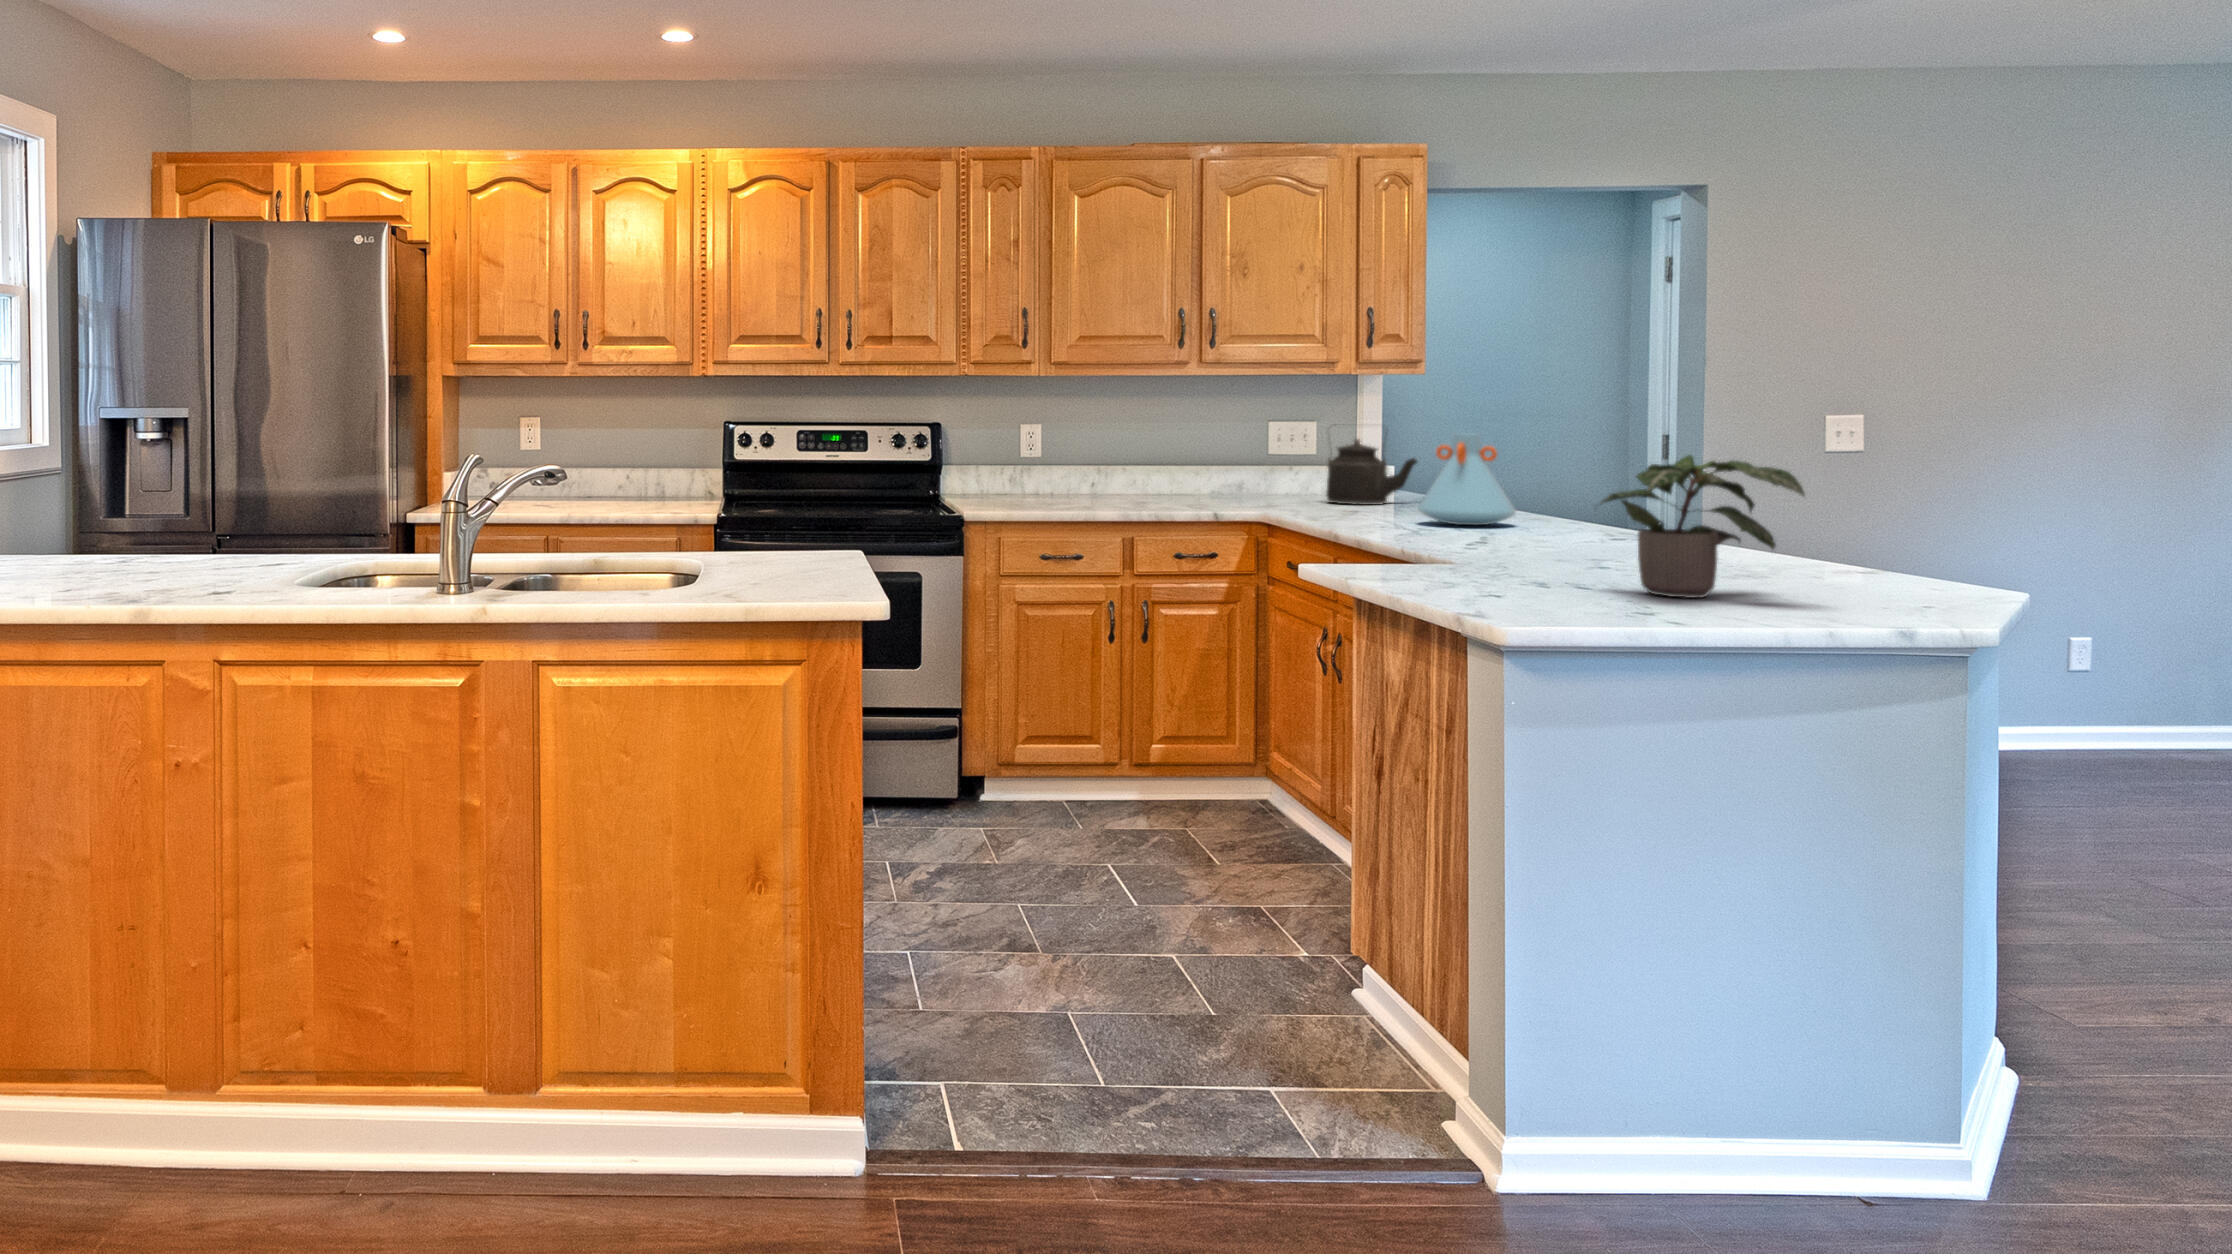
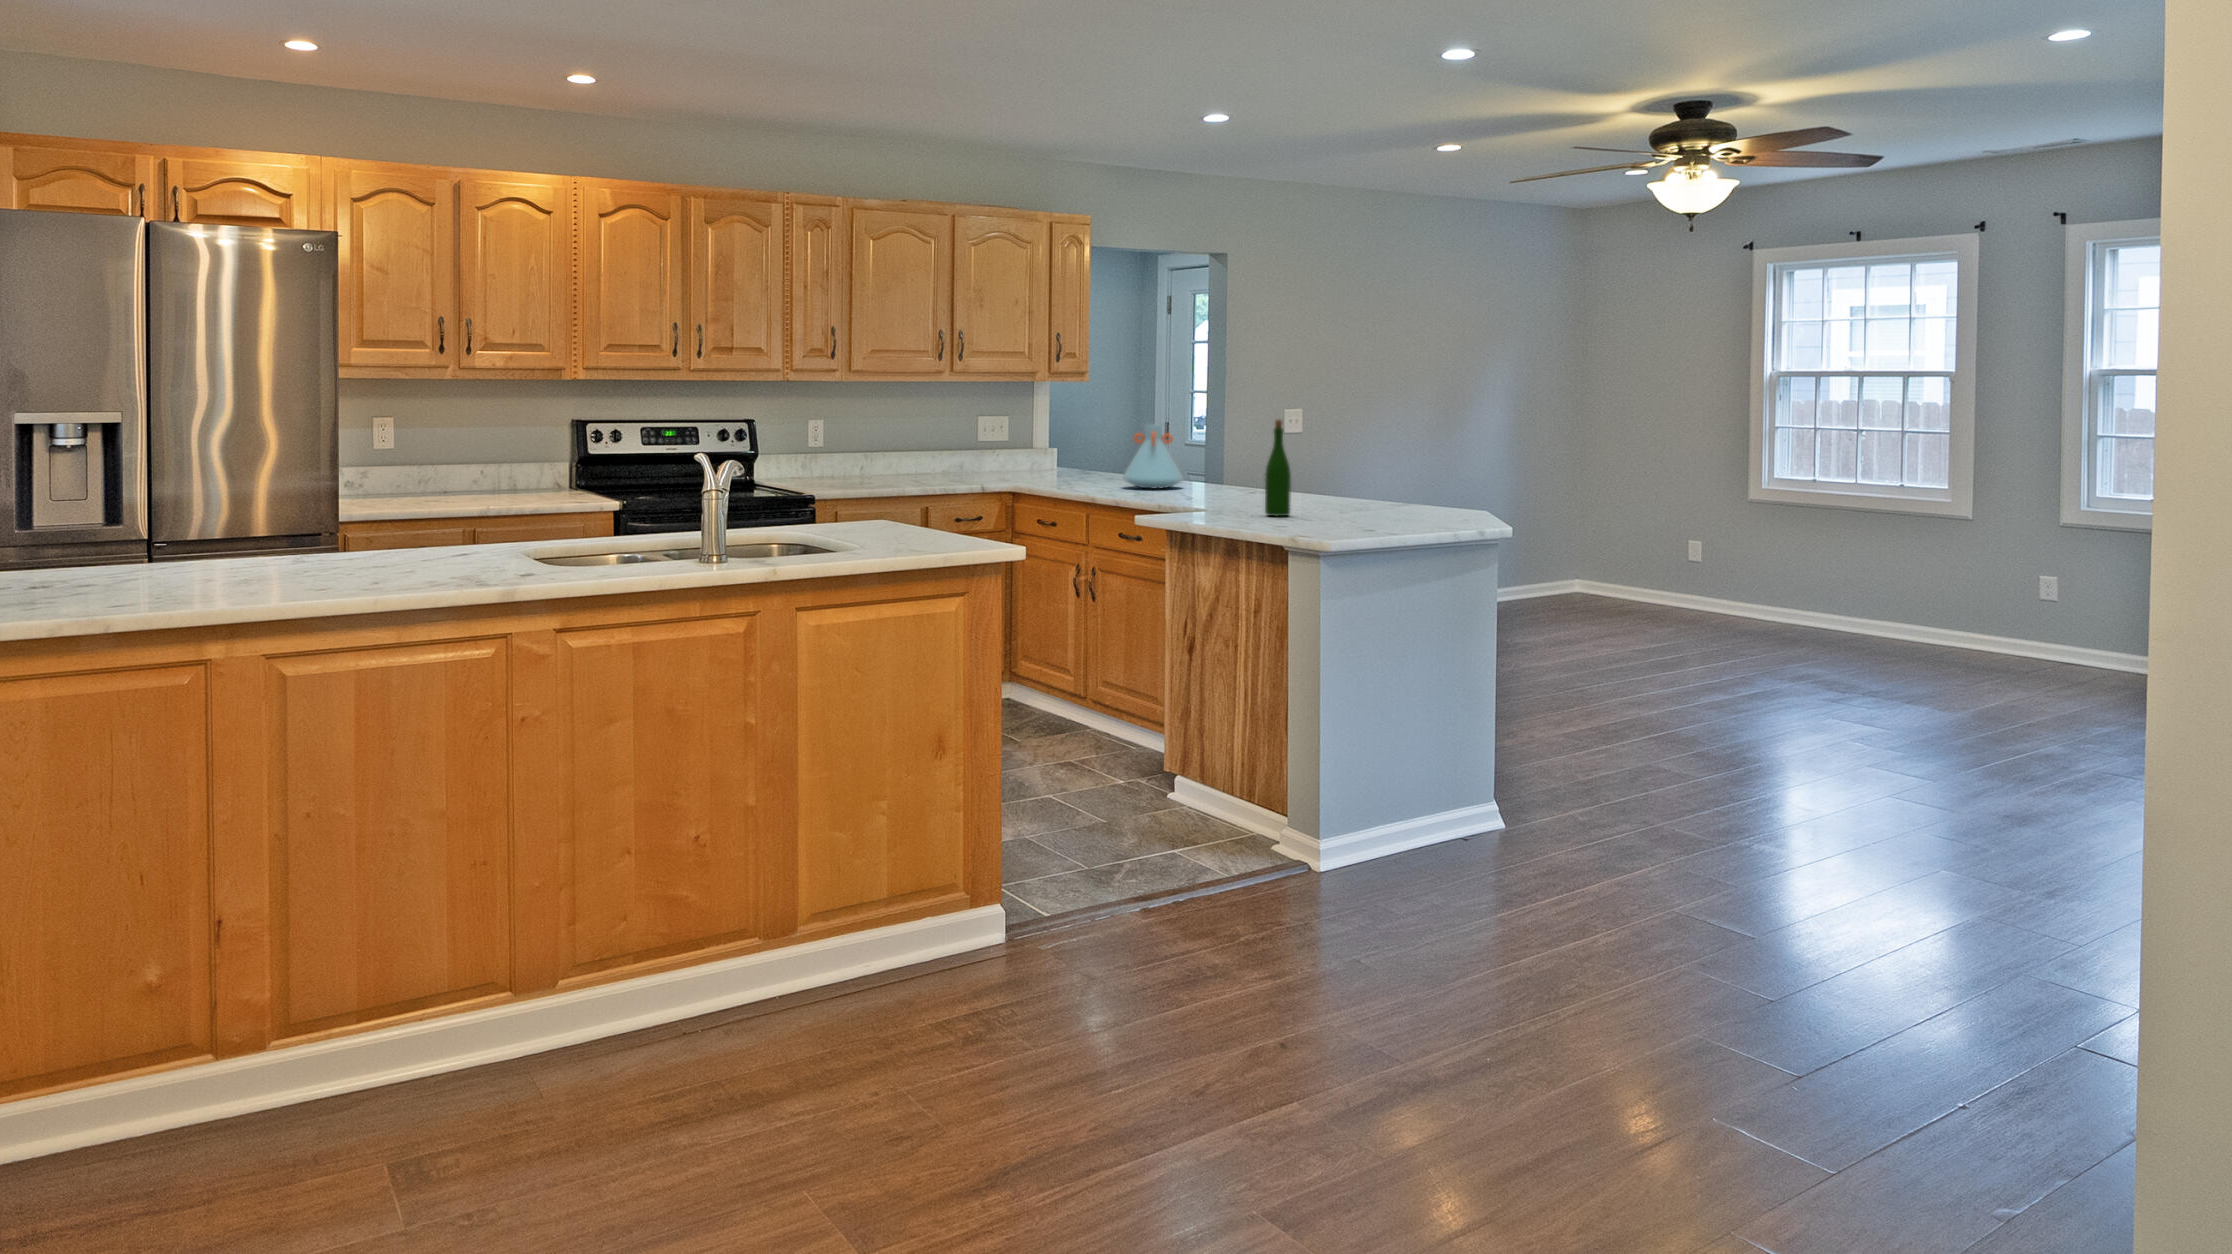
wine bottle: none [1527,420,1570,577] -> present [1265,420,1291,516]
kettle: present [1326,426,1417,505] -> none [1023,418,1084,477]
potted plant: present [1601,455,1805,598] -> none [1316,440,1426,523]

